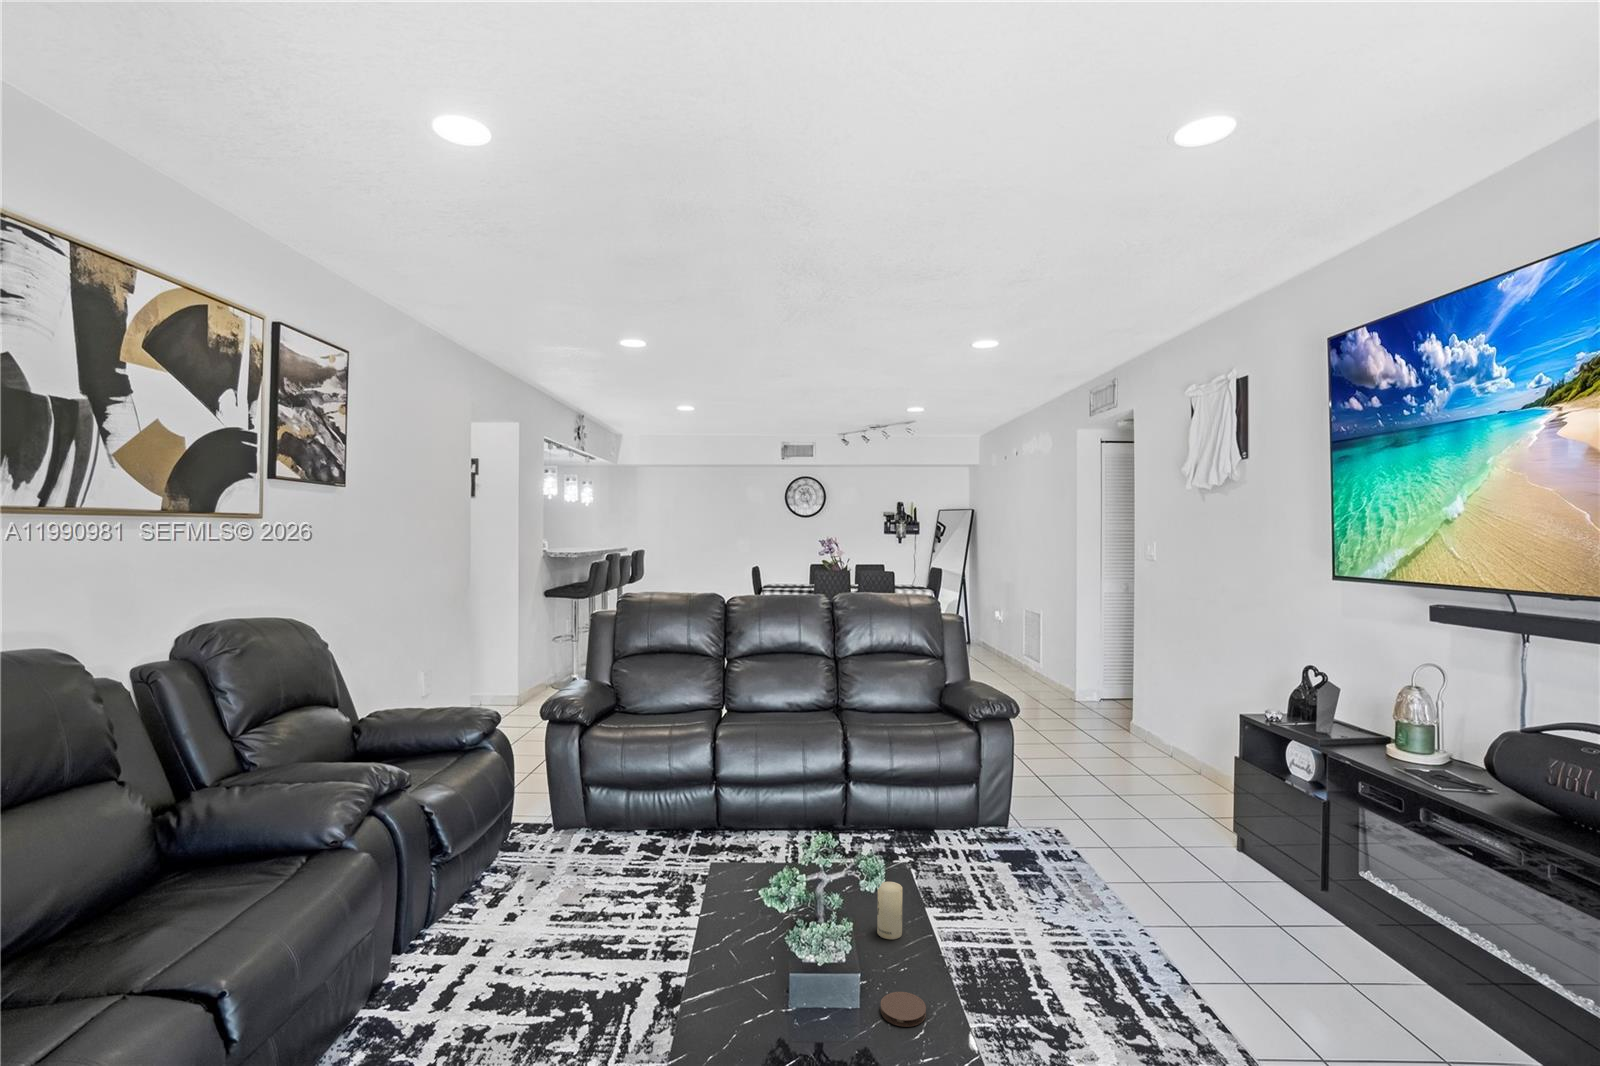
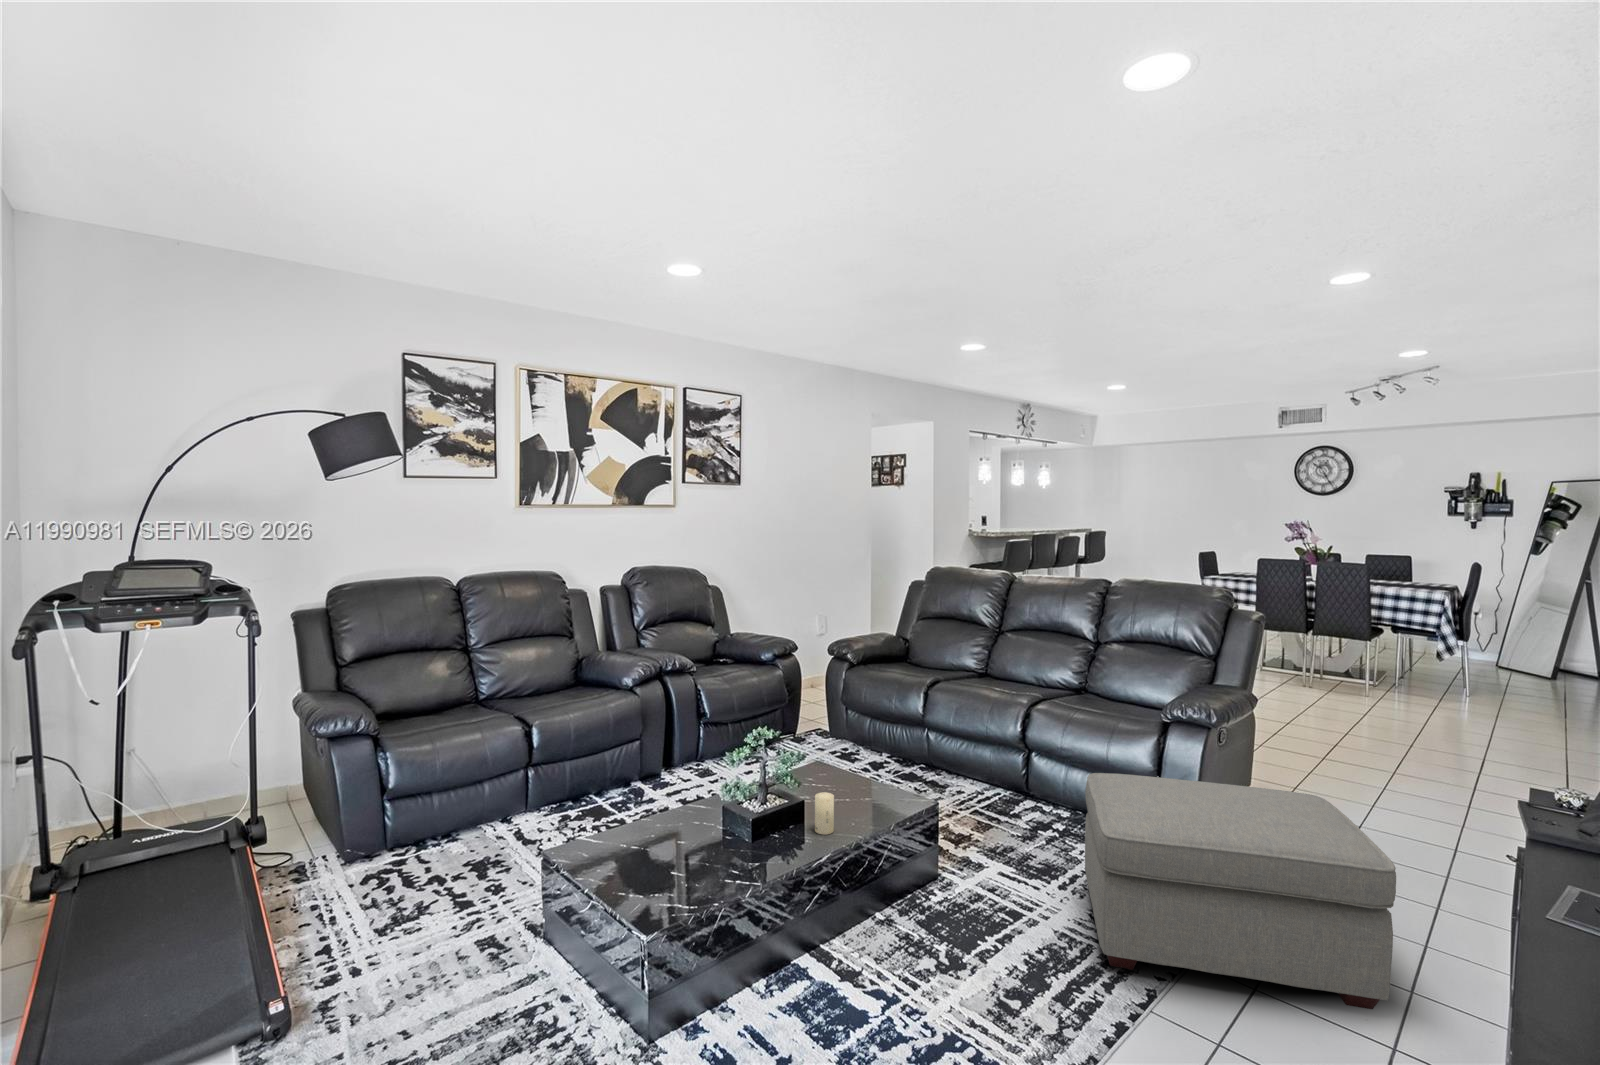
ottoman: none [1014,750,1267,950] -> present [1085,773,1396,1009]
coaster: present [880,992,926,1027] -> none [732,848,763,868]

